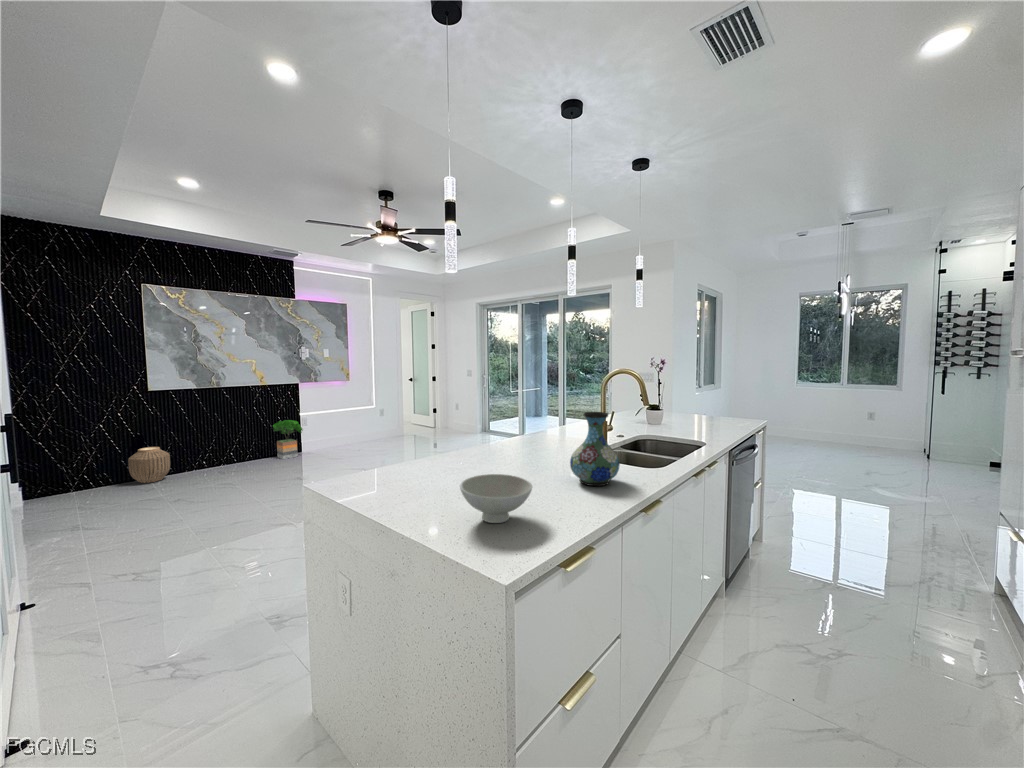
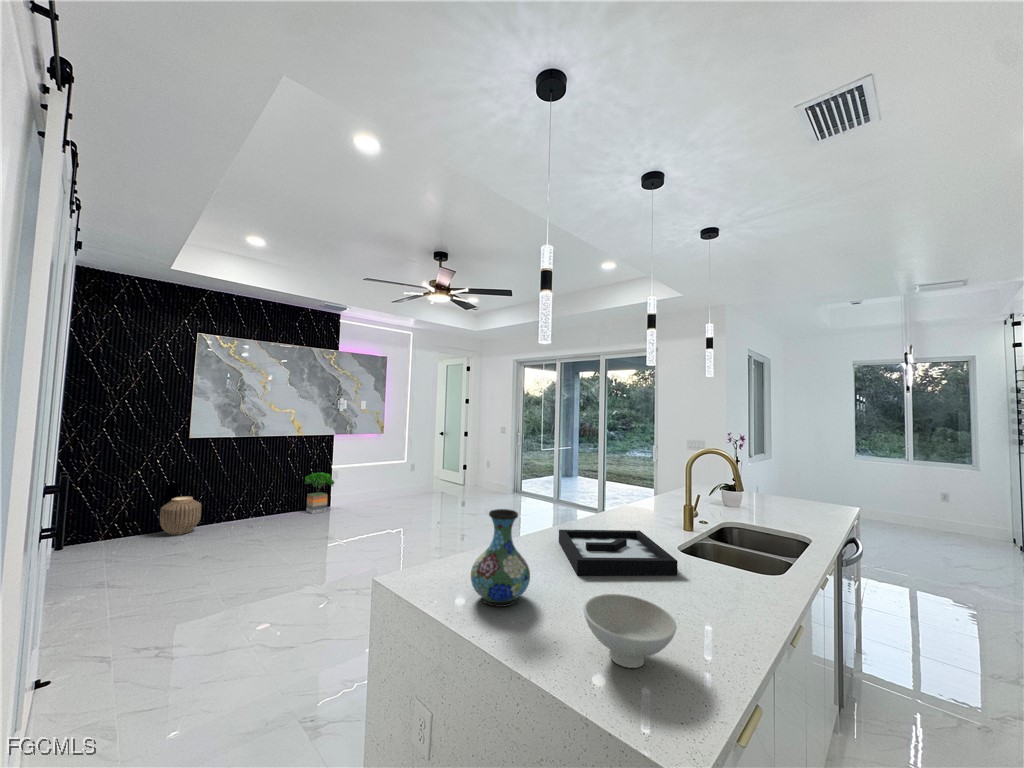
vase: present [570,412,620,486] -> present [471,509,530,607]
decorative tray: none [481,440,571,473] -> present [559,530,678,576]

